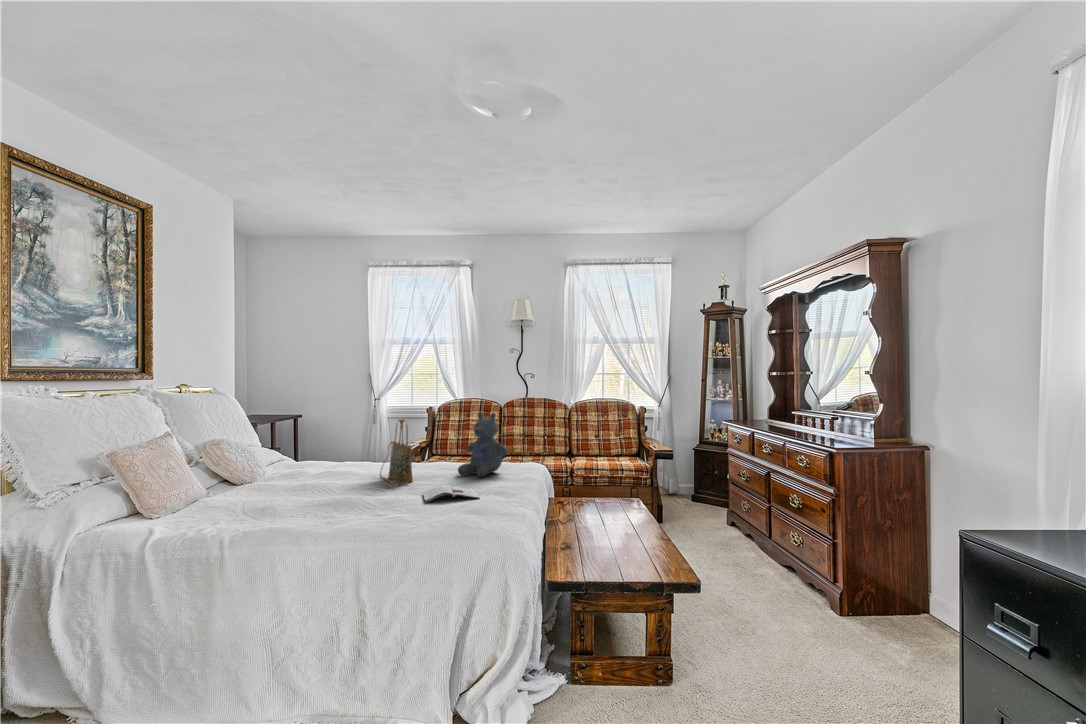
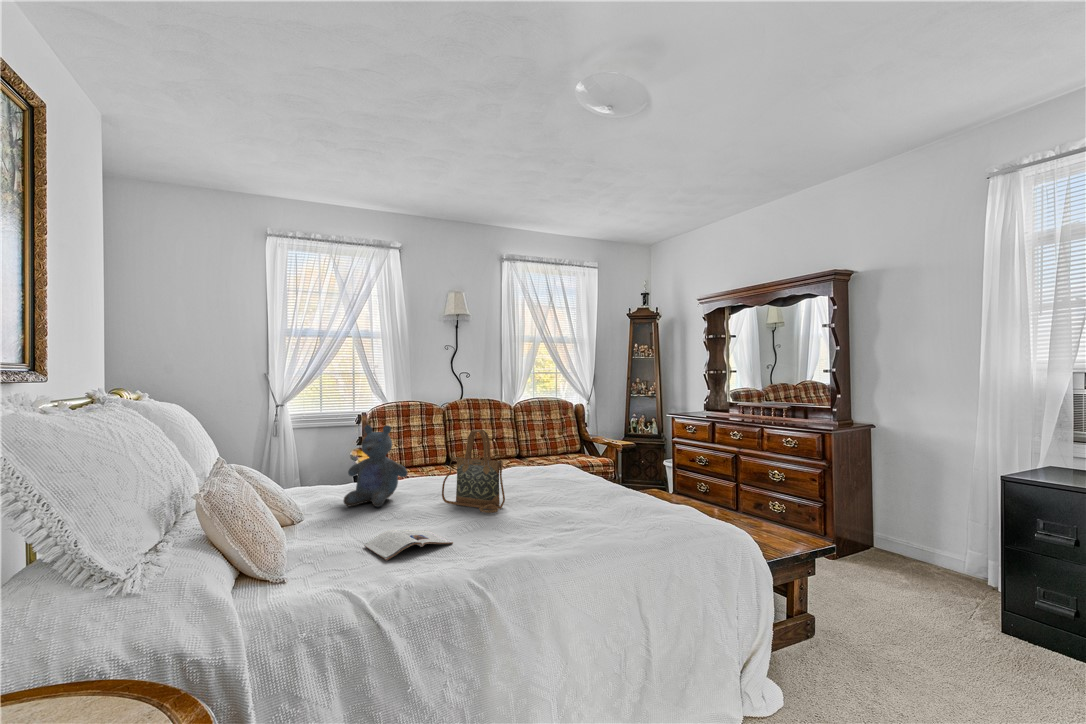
stuffed bear: present [458,413,508,477] -> present [344,425,408,507]
magazine: present [423,485,480,502] -> present [364,530,453,561]

